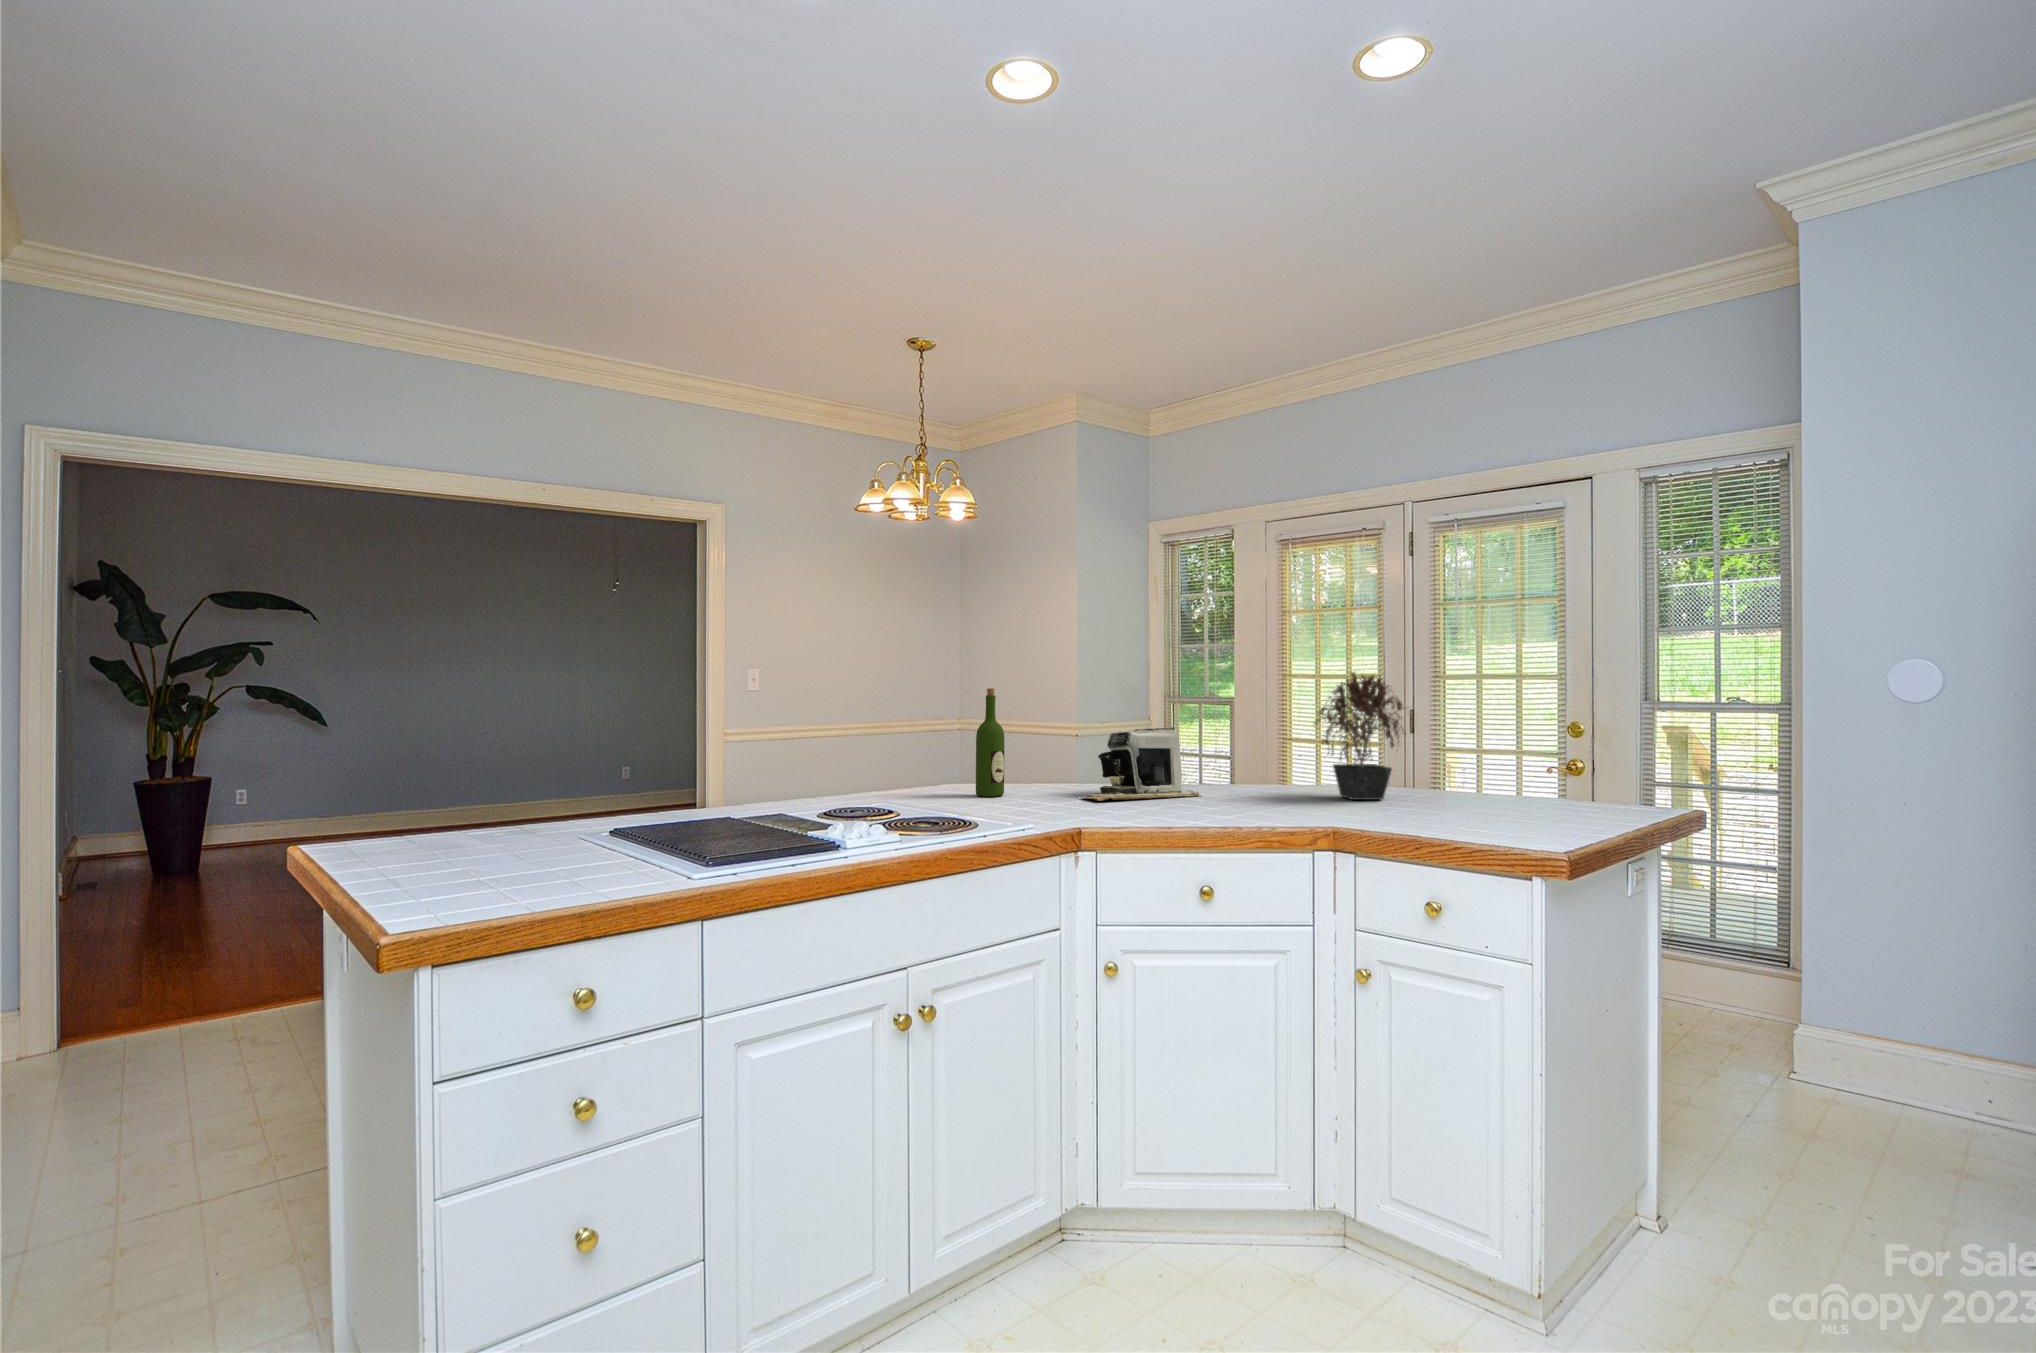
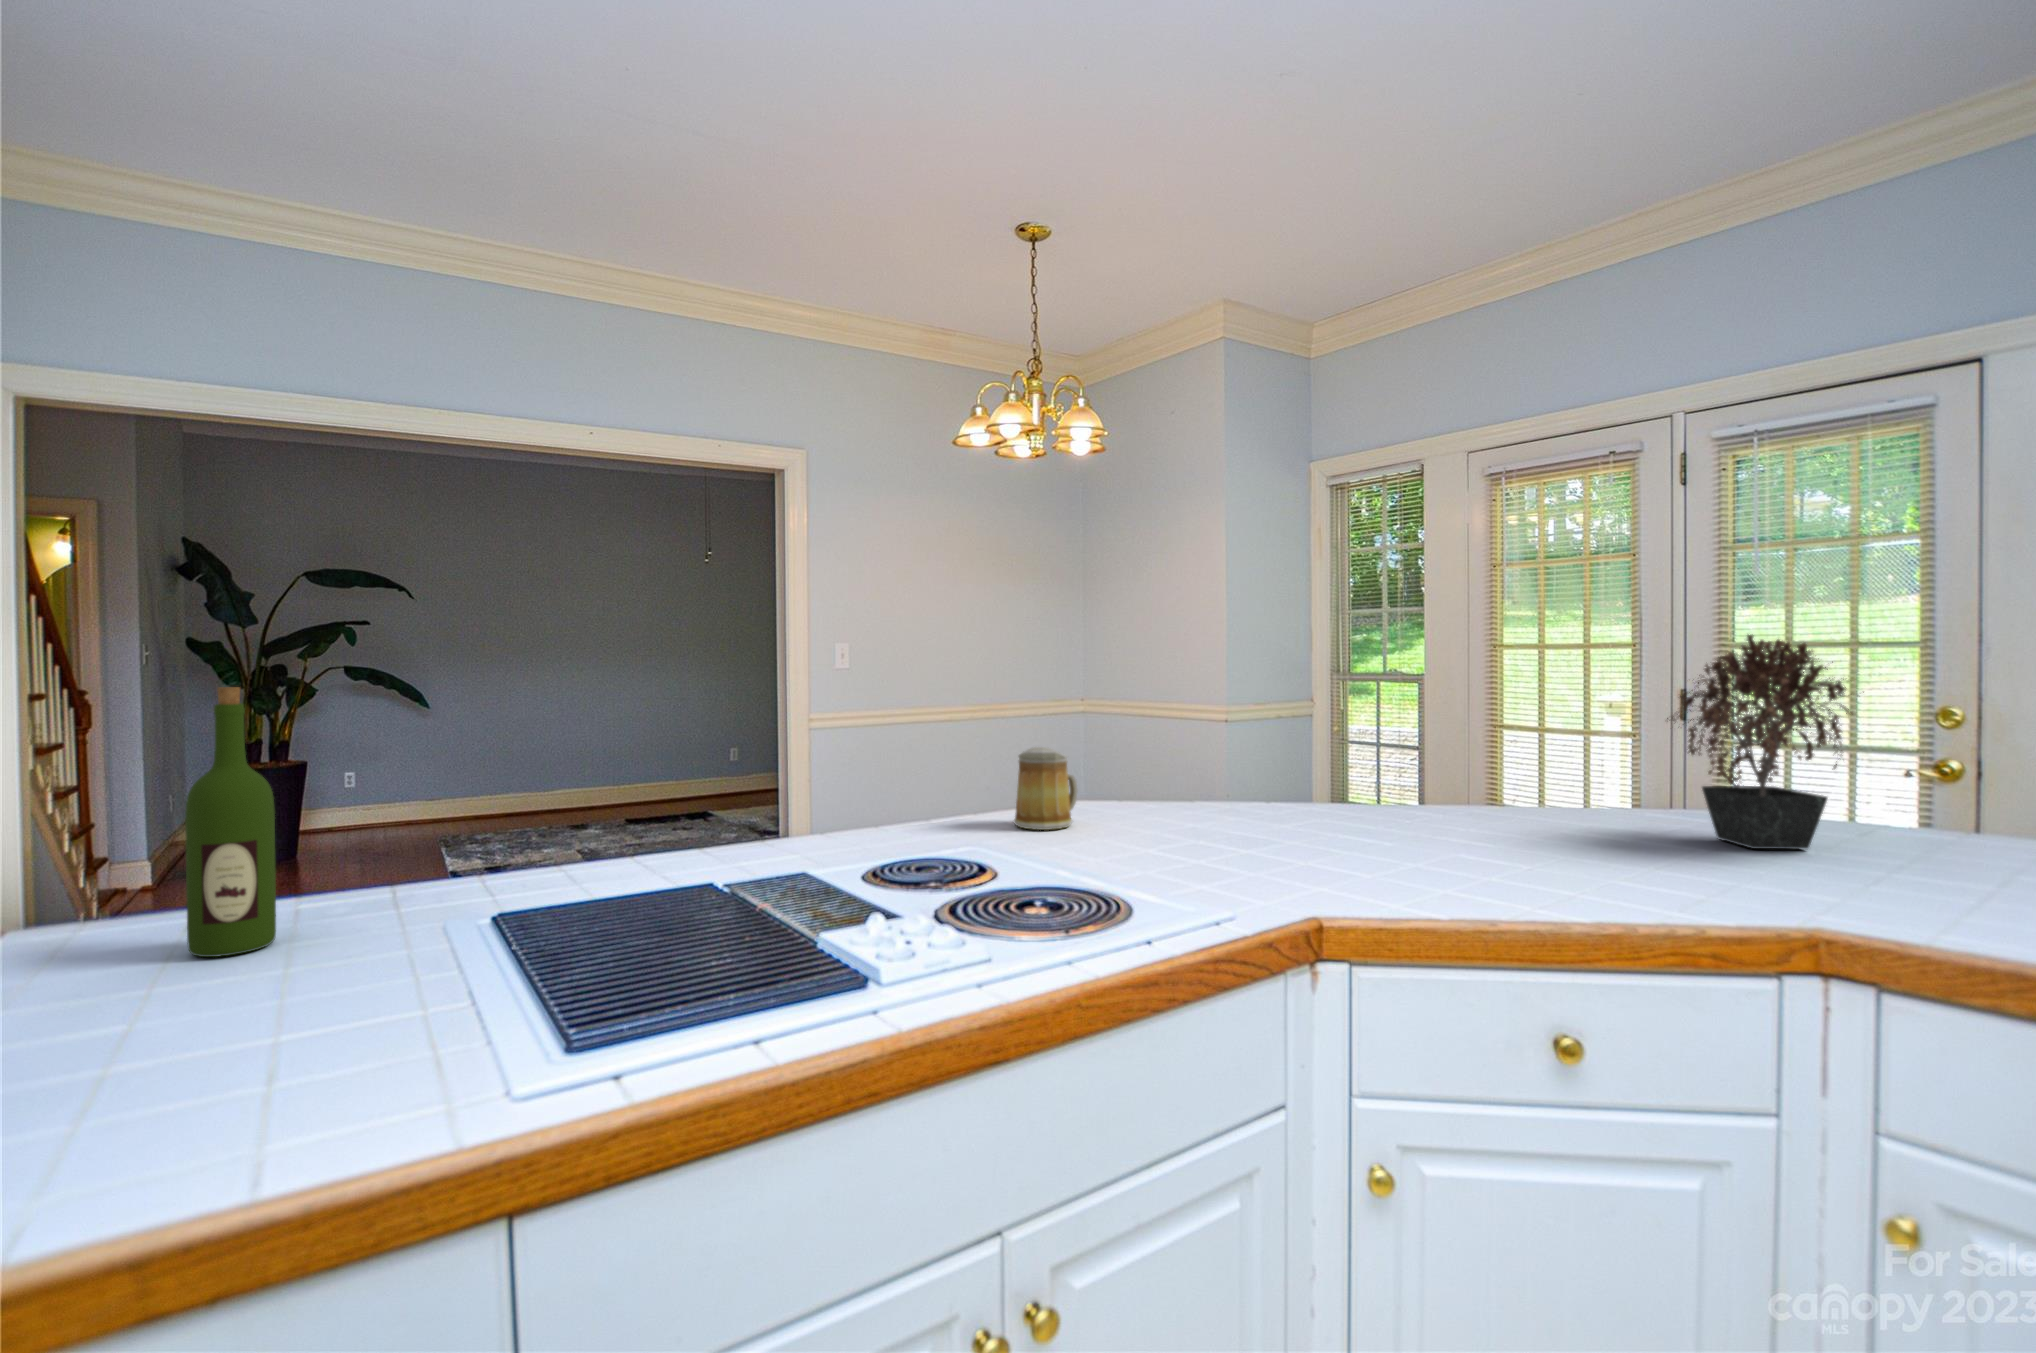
wine bottle: present [976,688,1004,797] -> present [185,687,276,957]
coffee maker: present [1082,728,1202,801] -> none [1284,726,1480,847]
mug: none [907,741,950,796] -> present [1014,747,1078,830]

